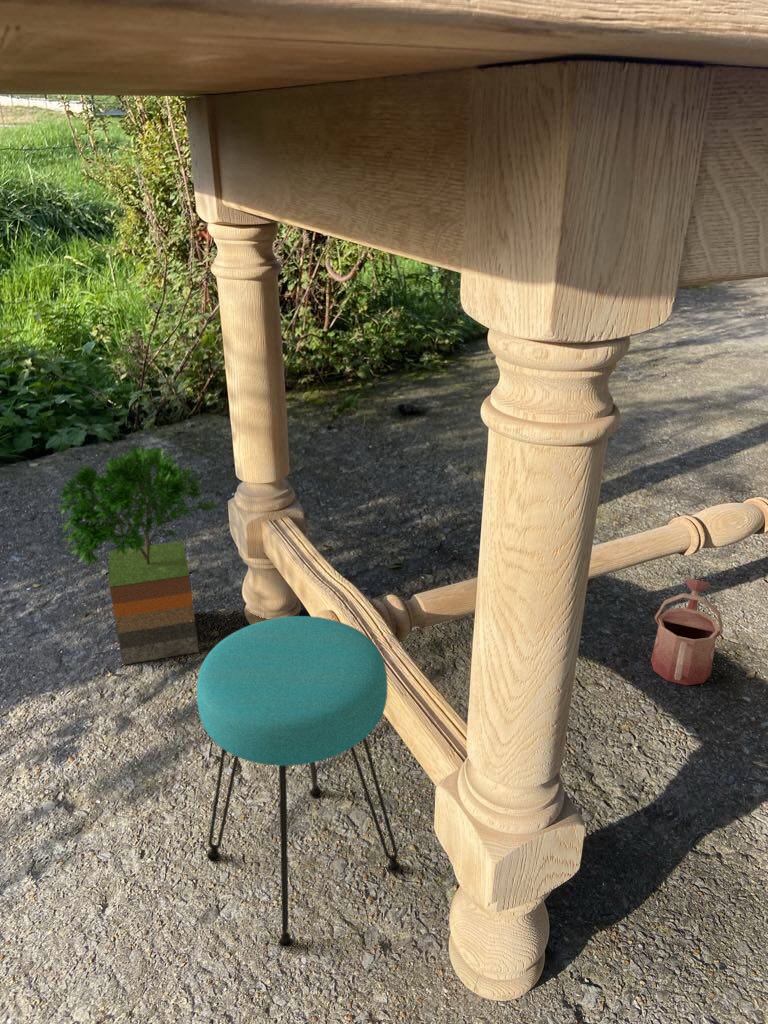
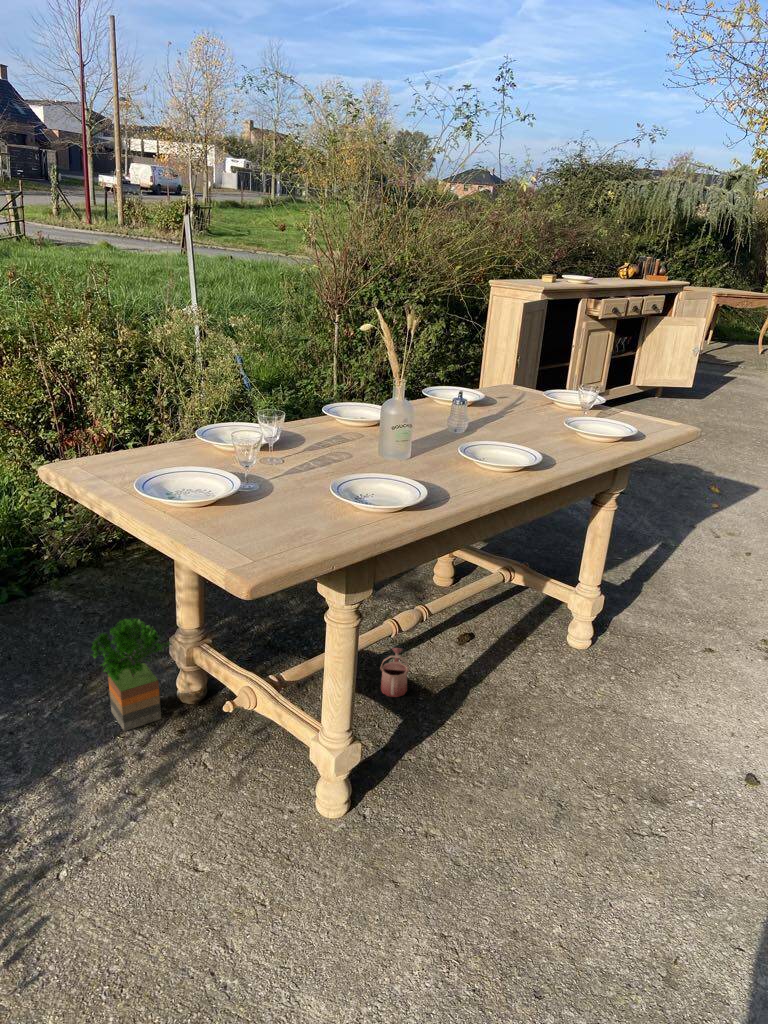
stool: present [197,616,400,947] -> none [208,688,290,820]

